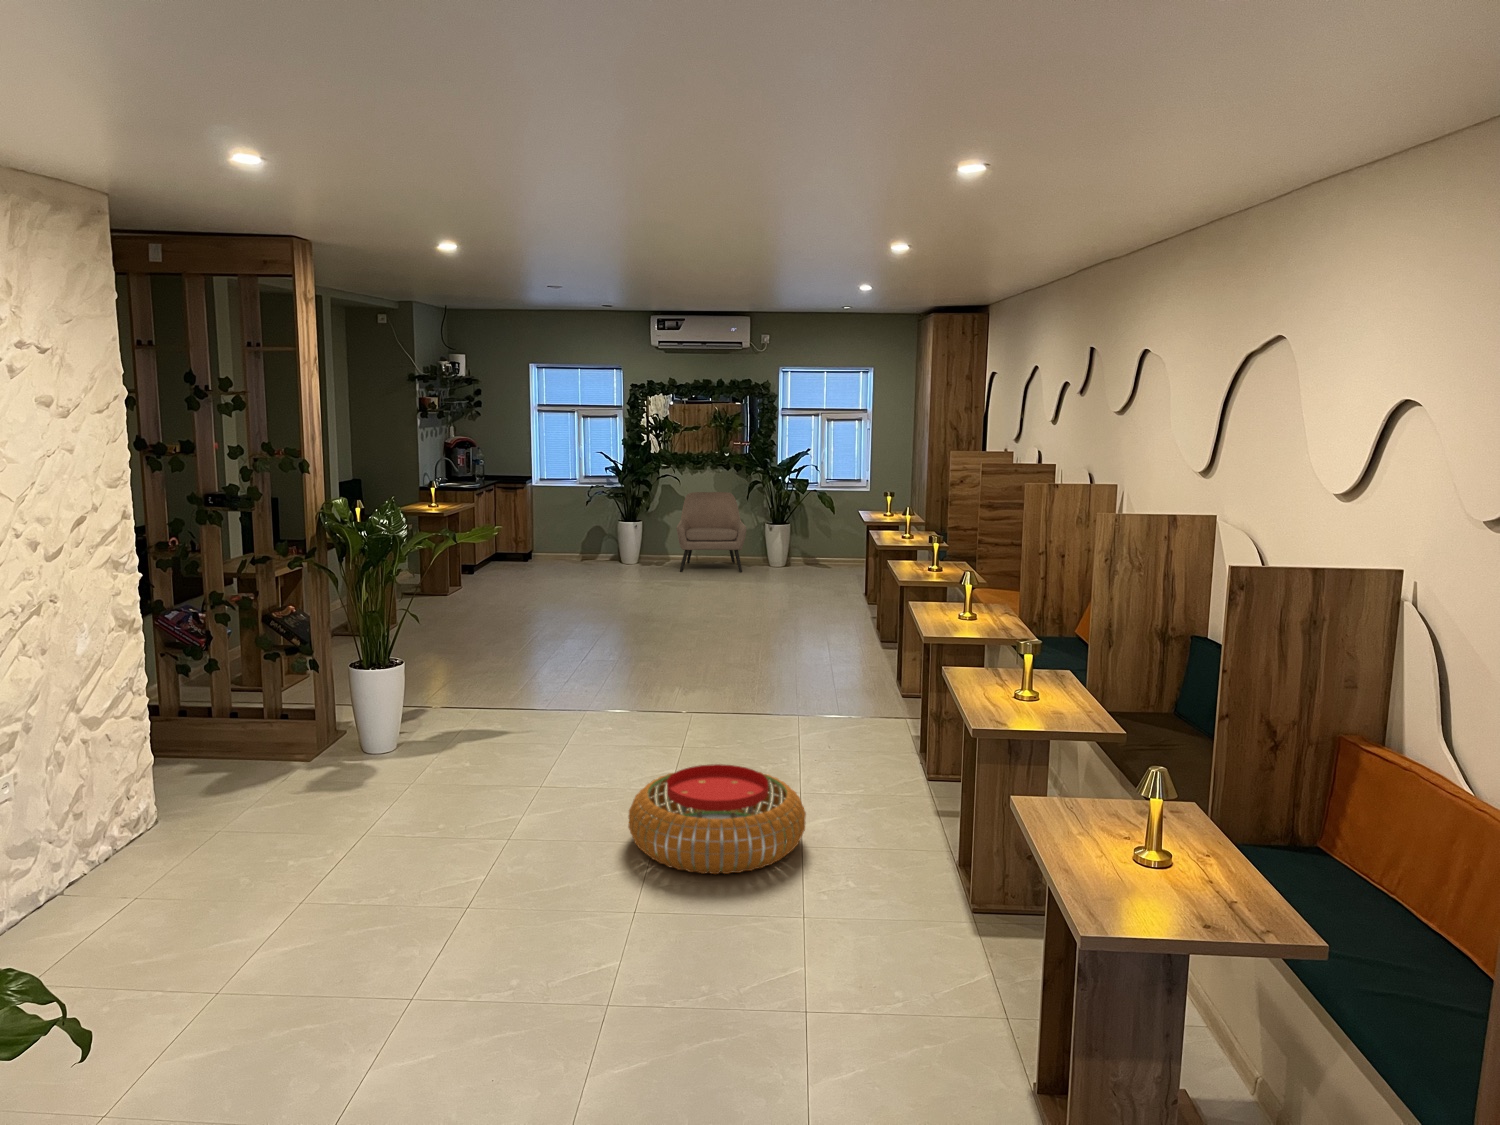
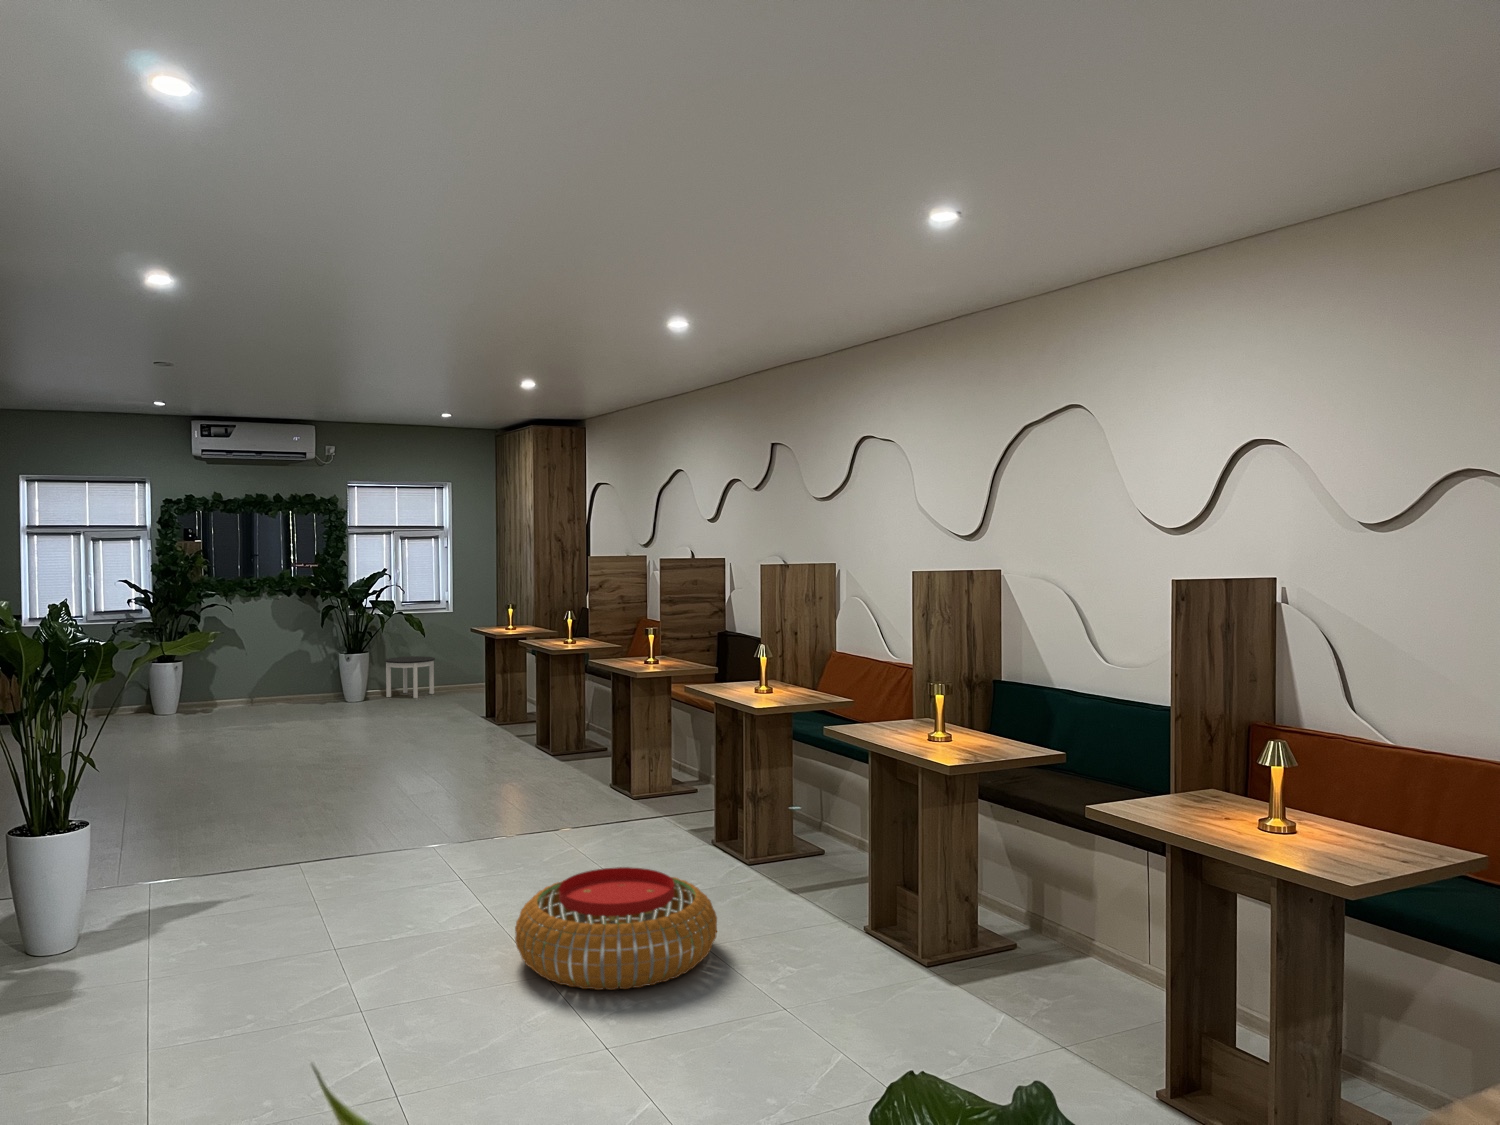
armchair: present [676,492,747,572] -> none [235,621,325,715]
round table: none [804,531,848,570] -> present [385,656,435,698]

